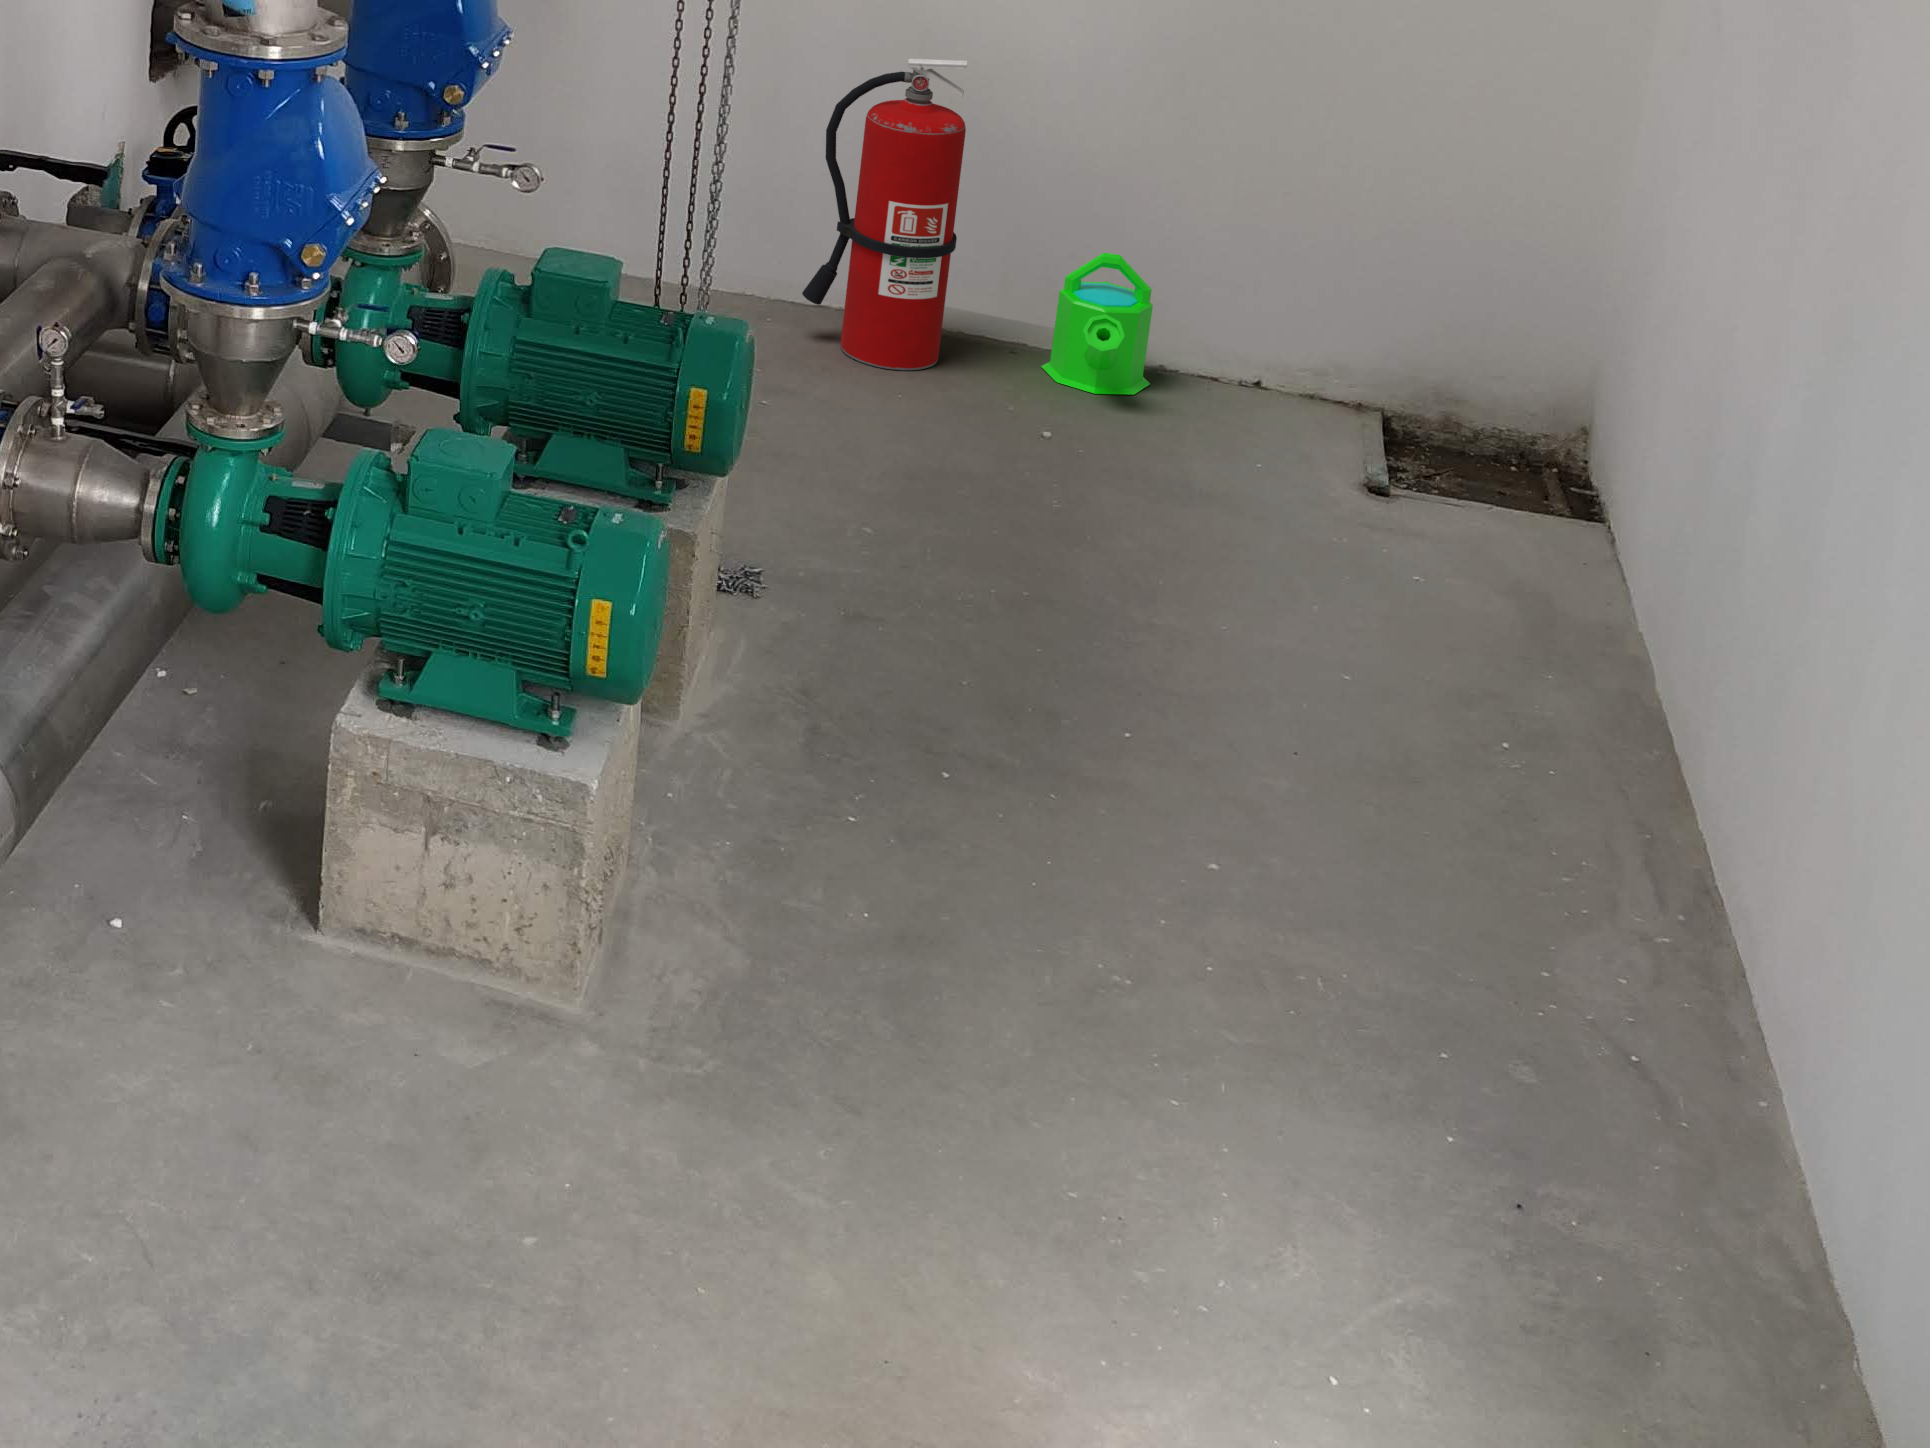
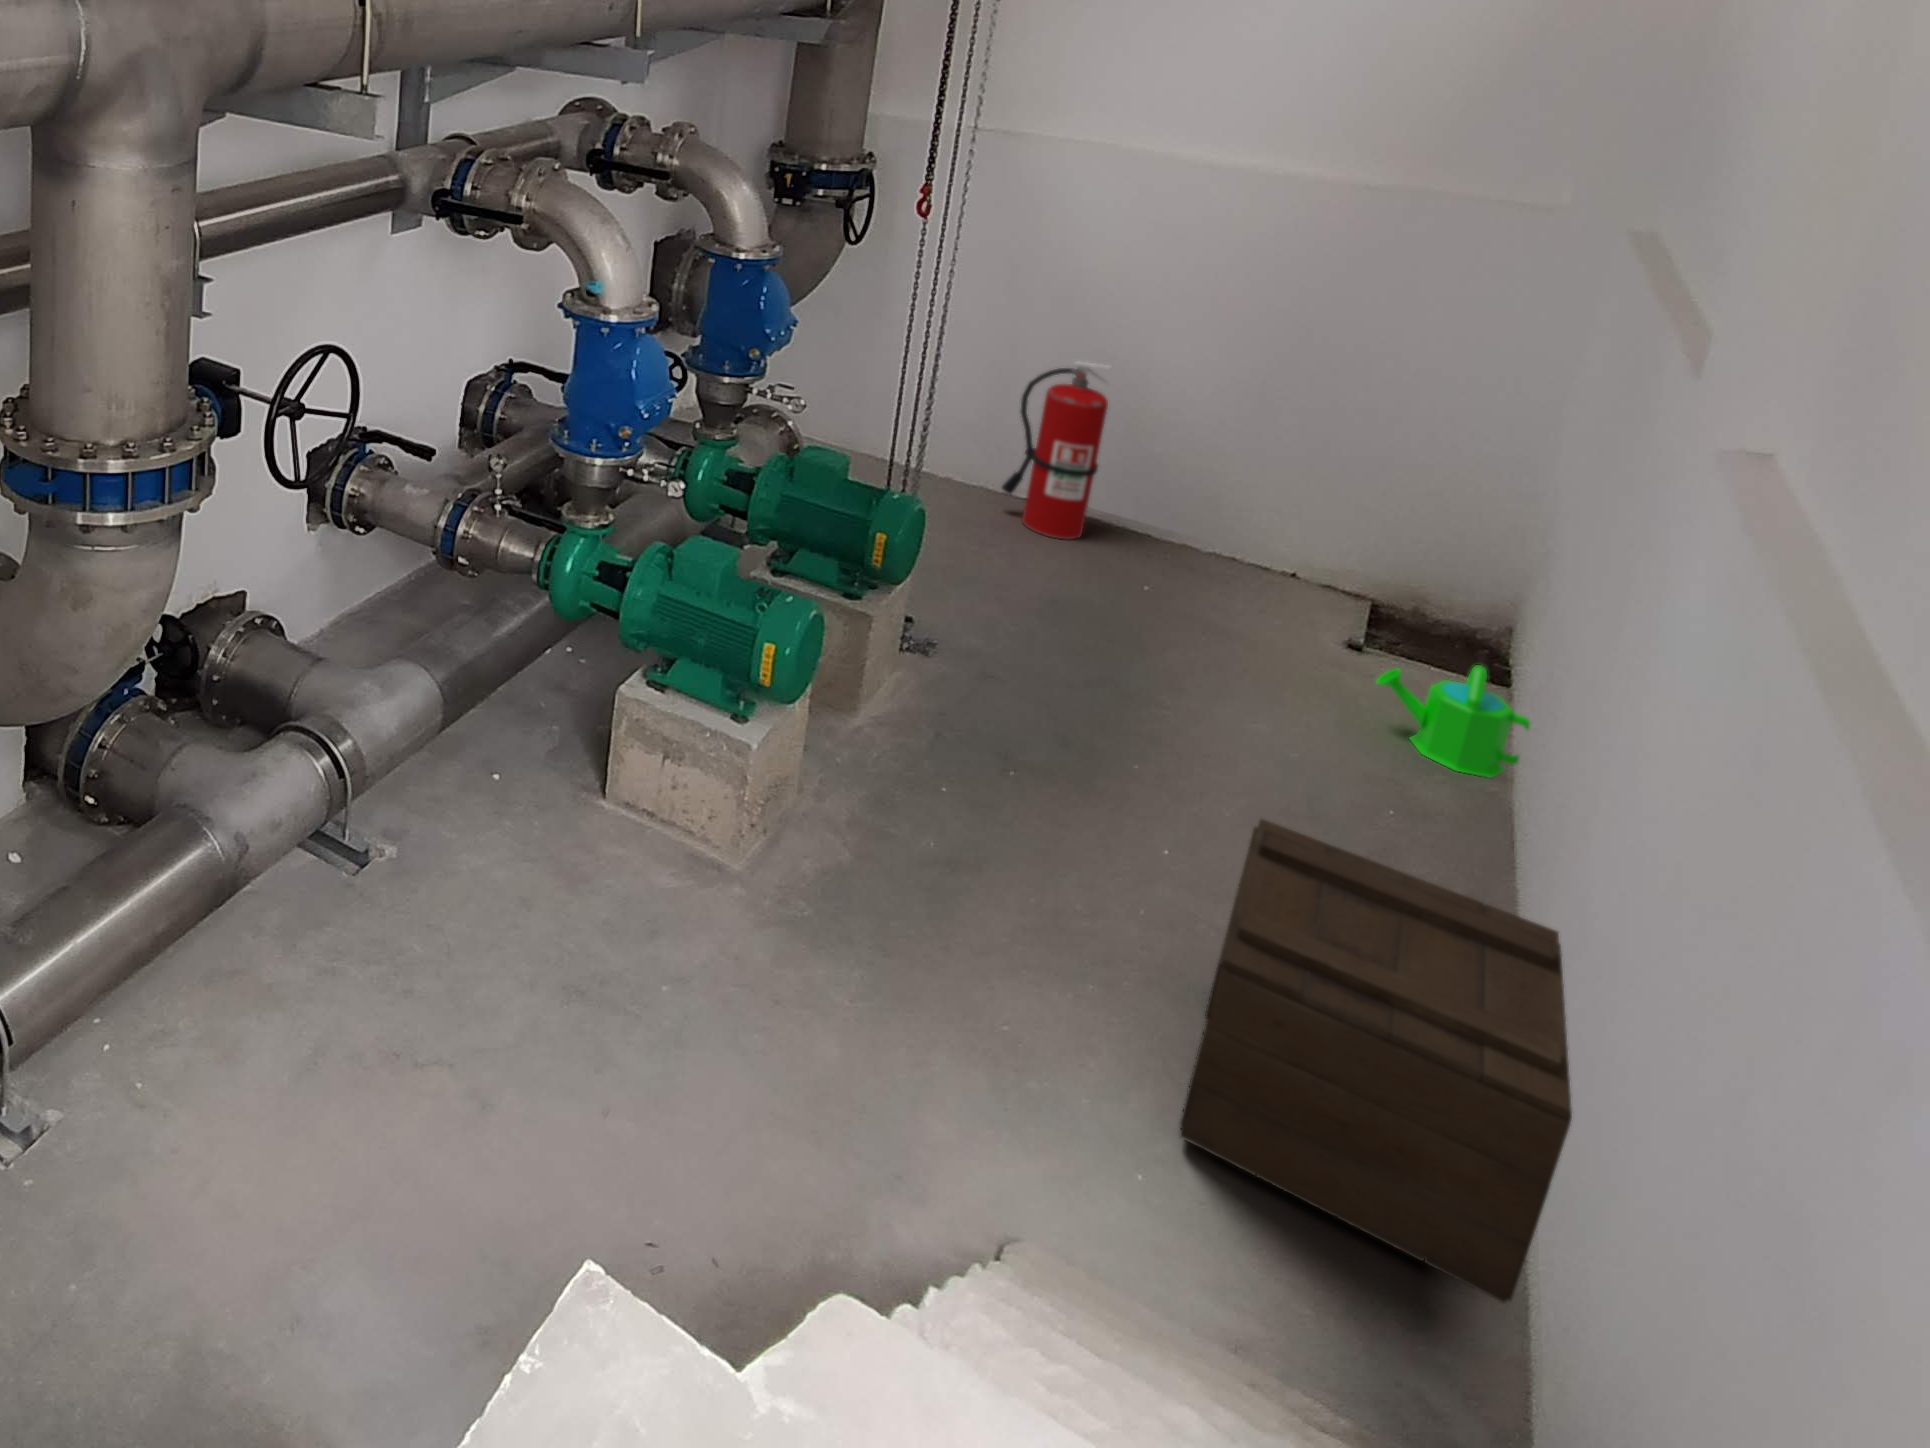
watering can: present [1041,253,1153,395] -> present [1376,665,1530,778]
wooden crate: none [1327,755,1886,1412] -> present [1180,819,1572,1303]

